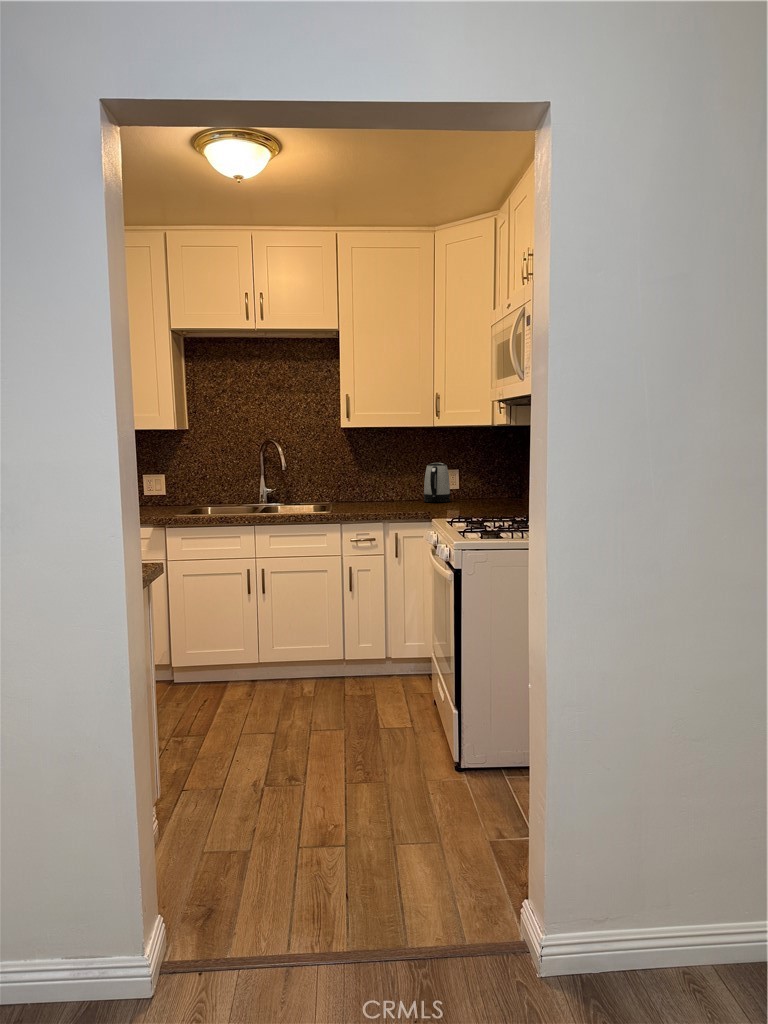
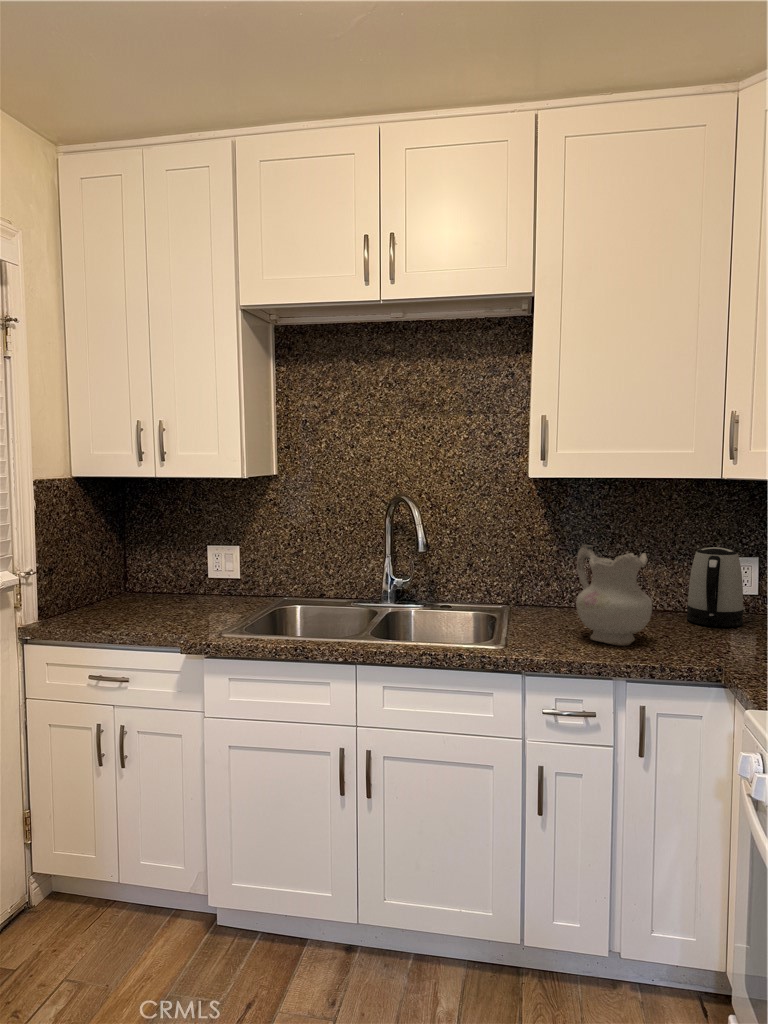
ceramic pitcher: none [366,460,403,508] -> present [576,544,652,645]

